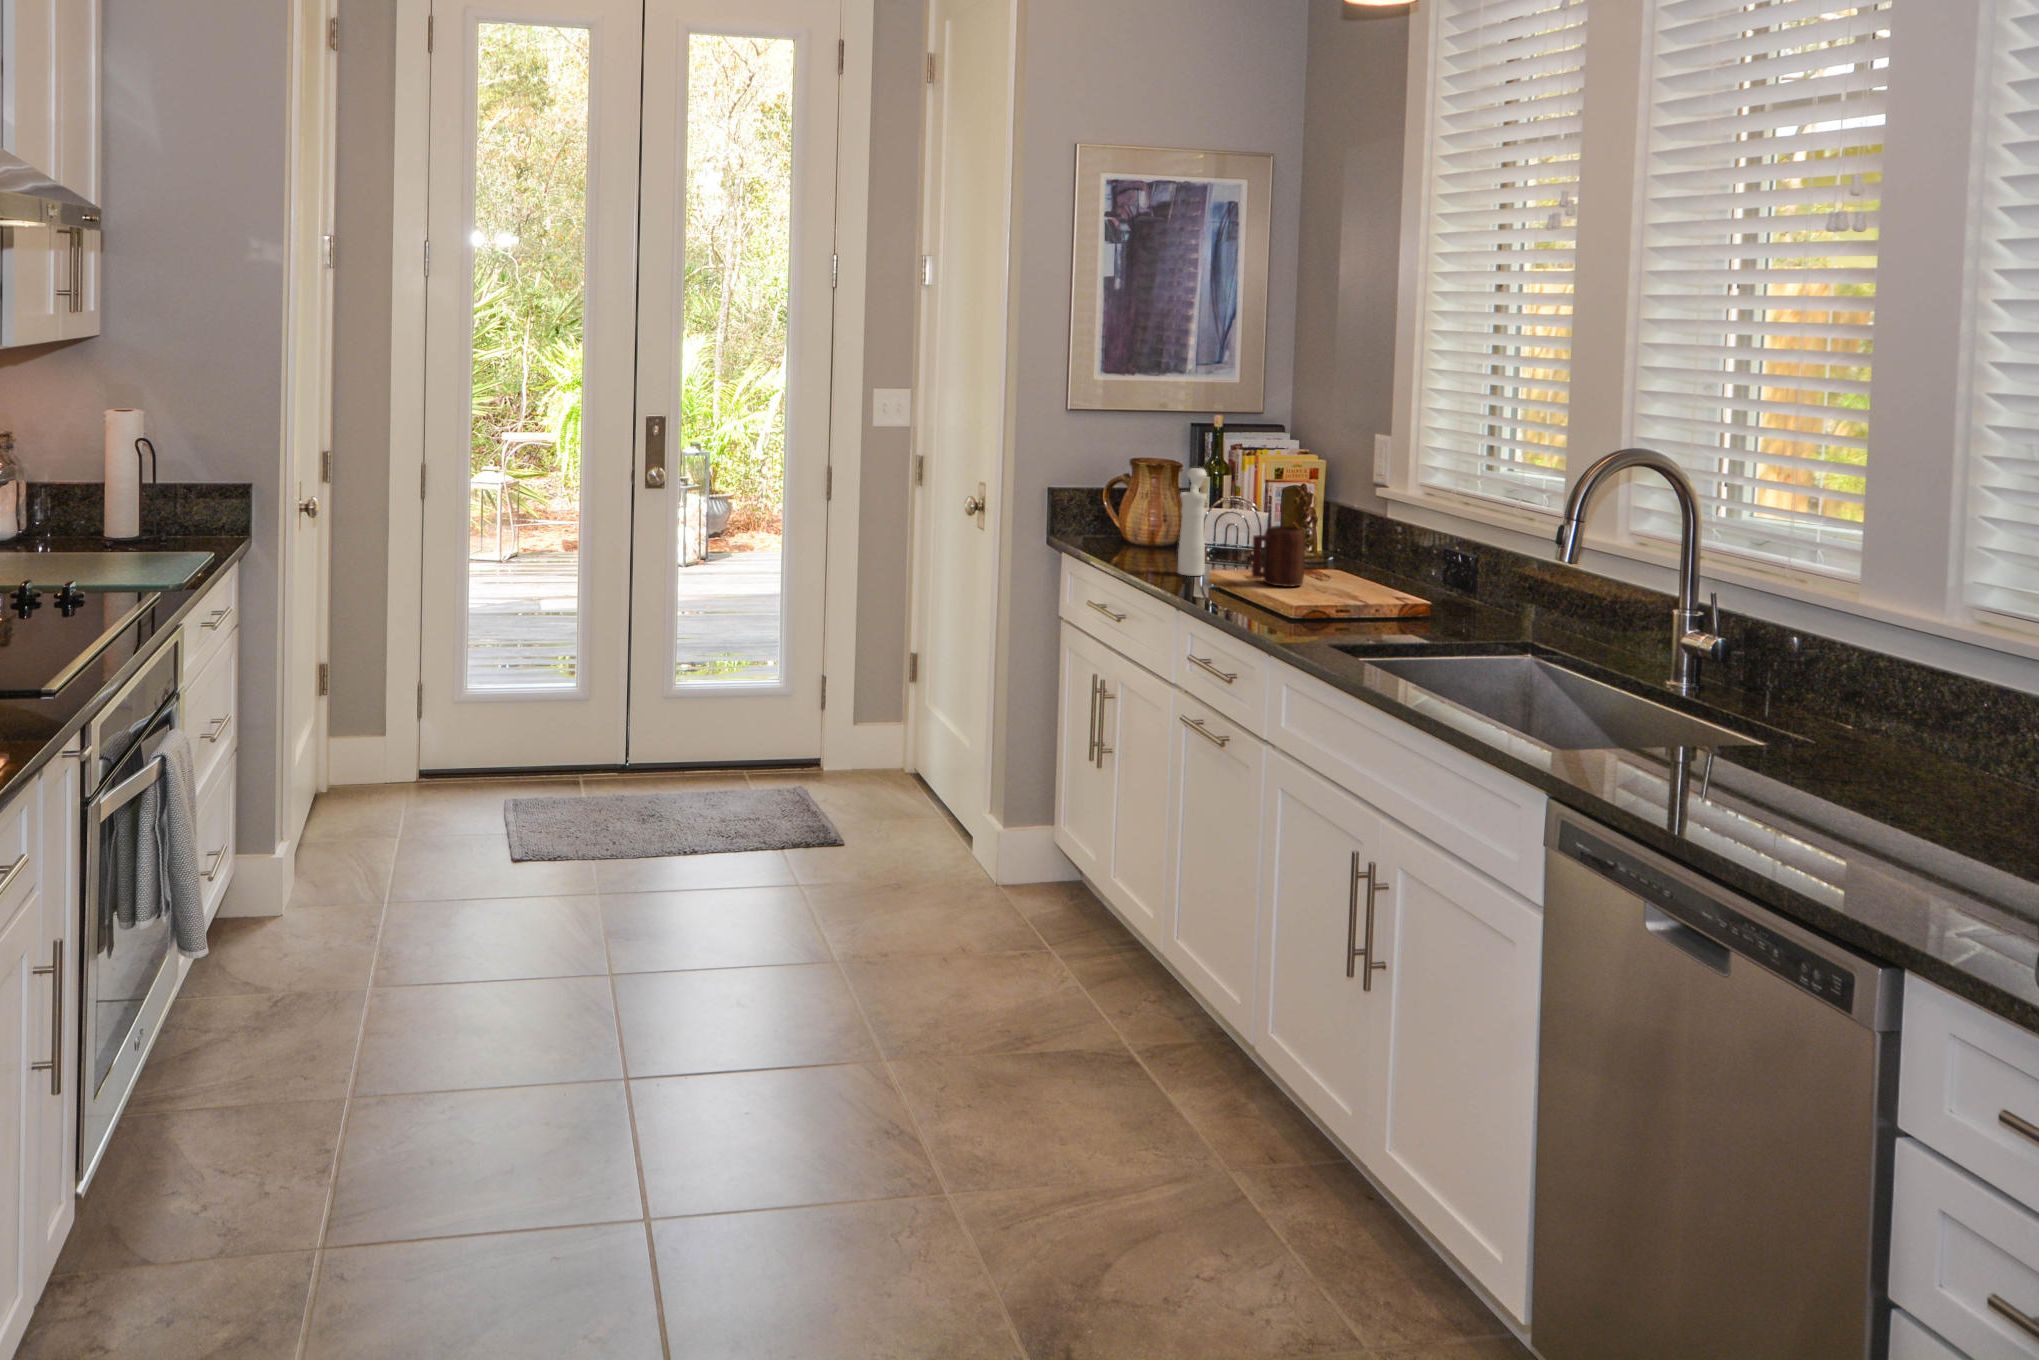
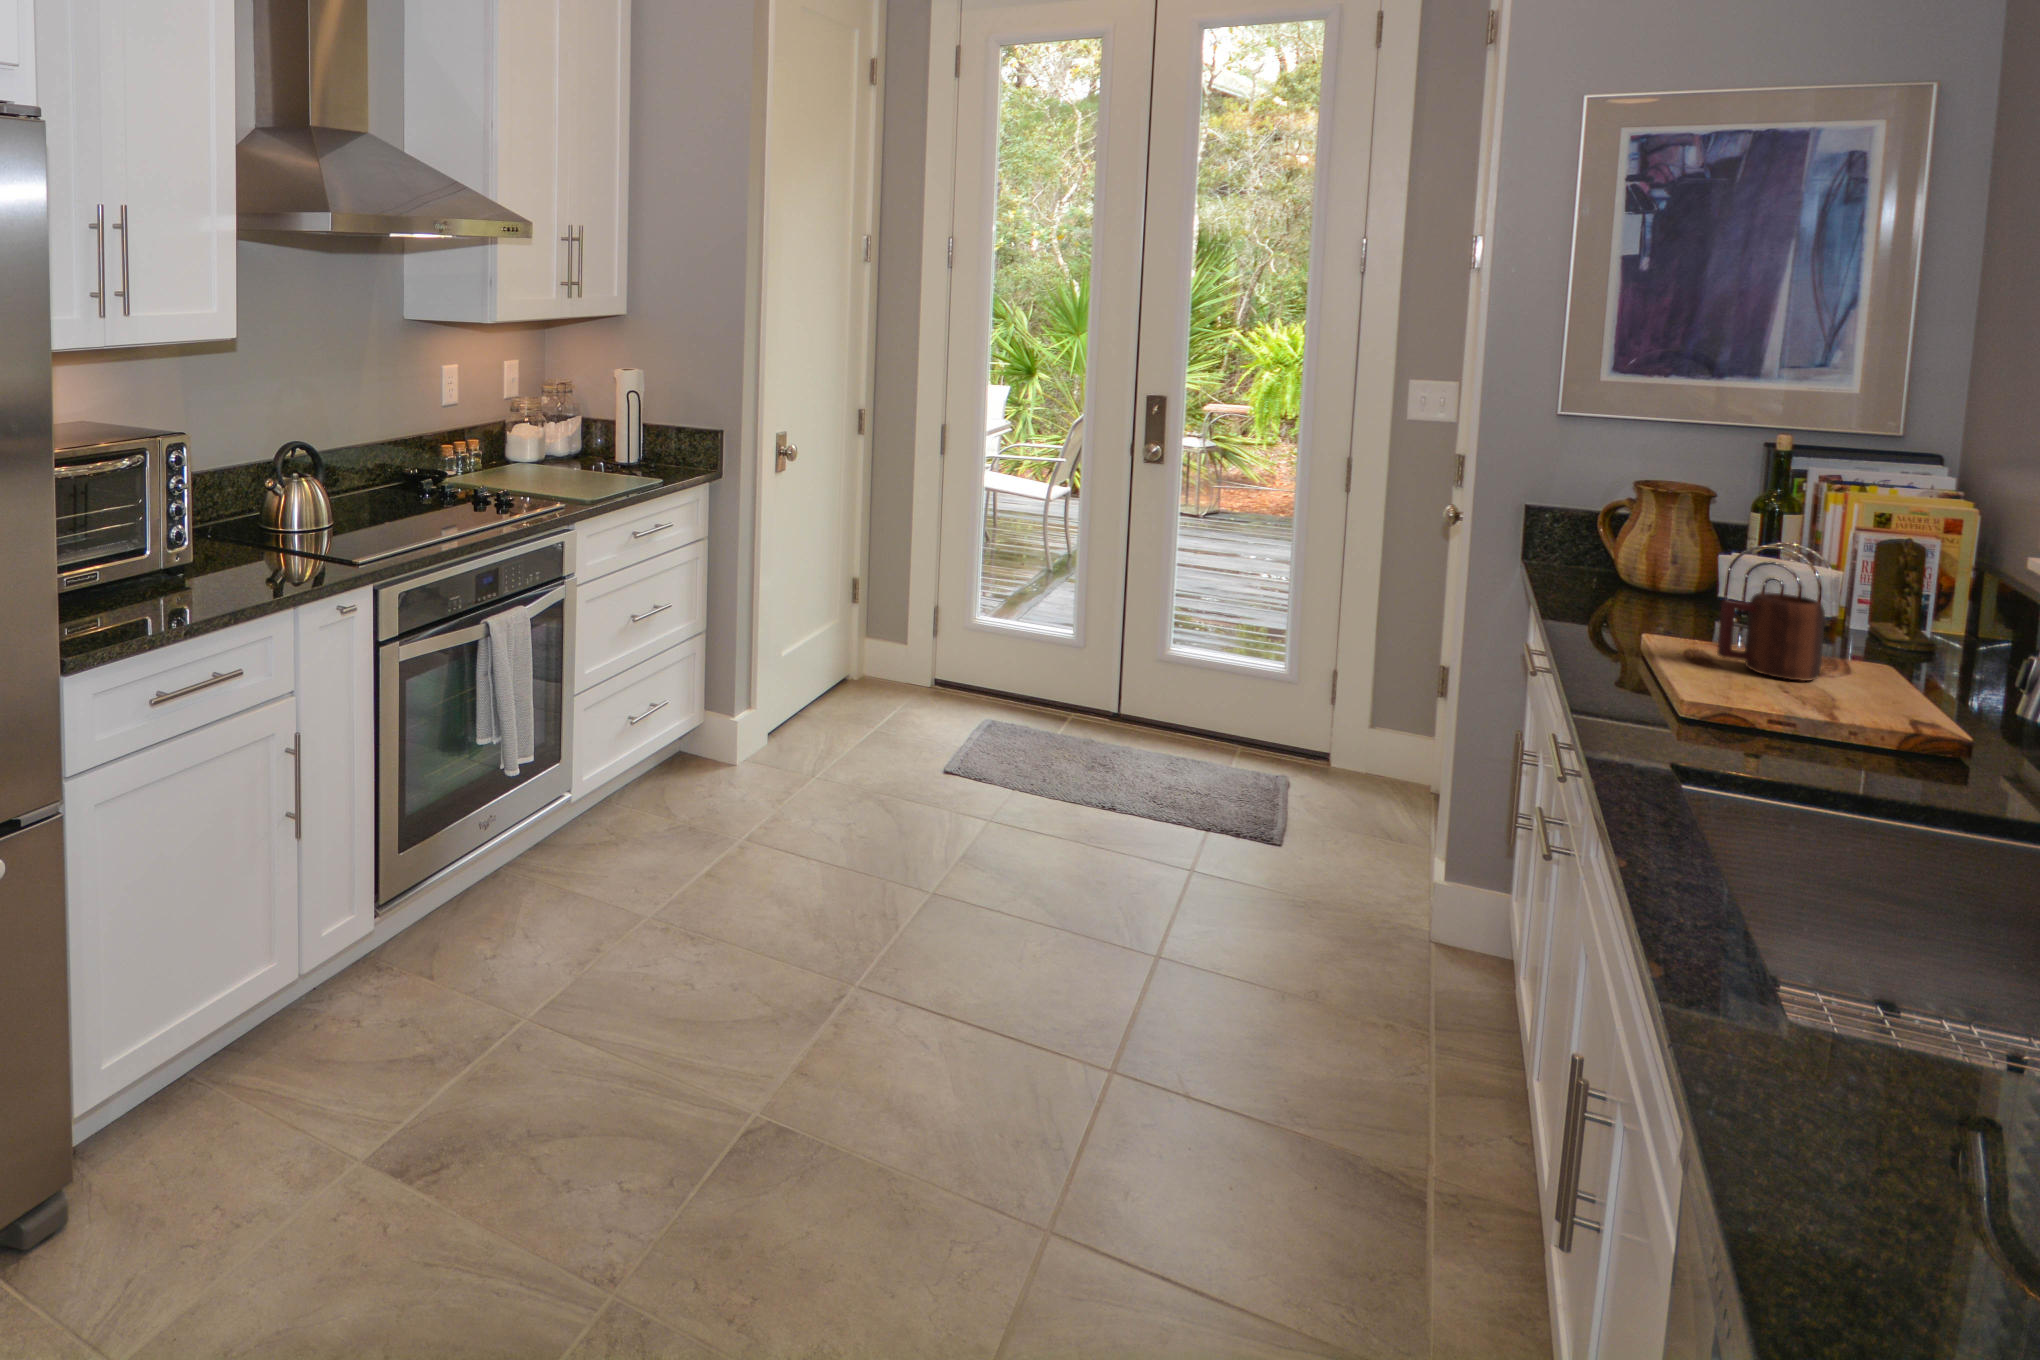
pepper mill: present [1178,468,1207,576] -> none [1618,501,1697,640]

